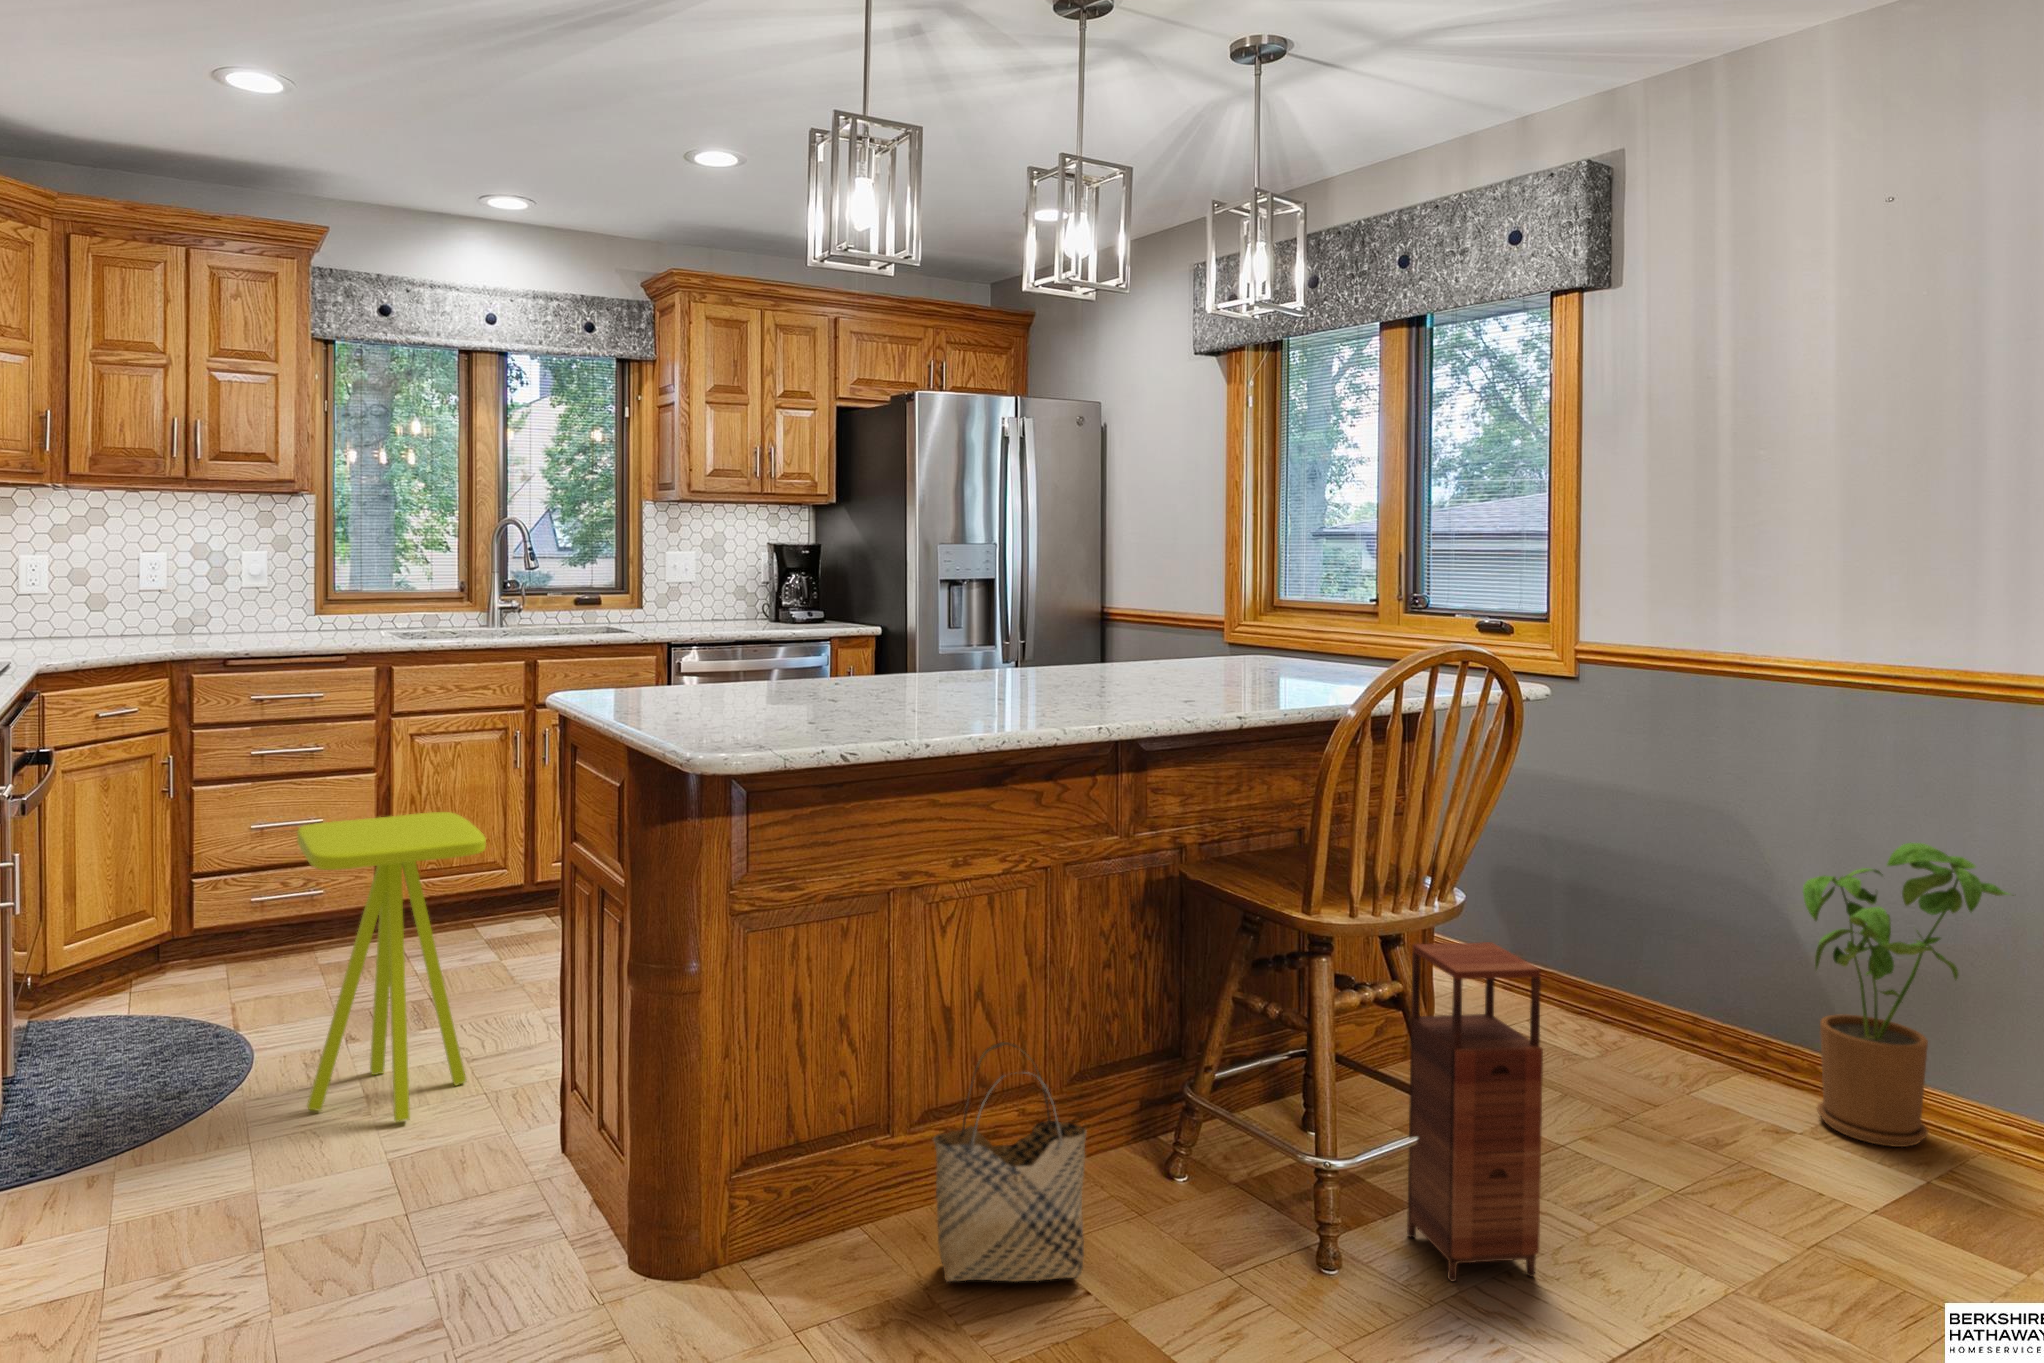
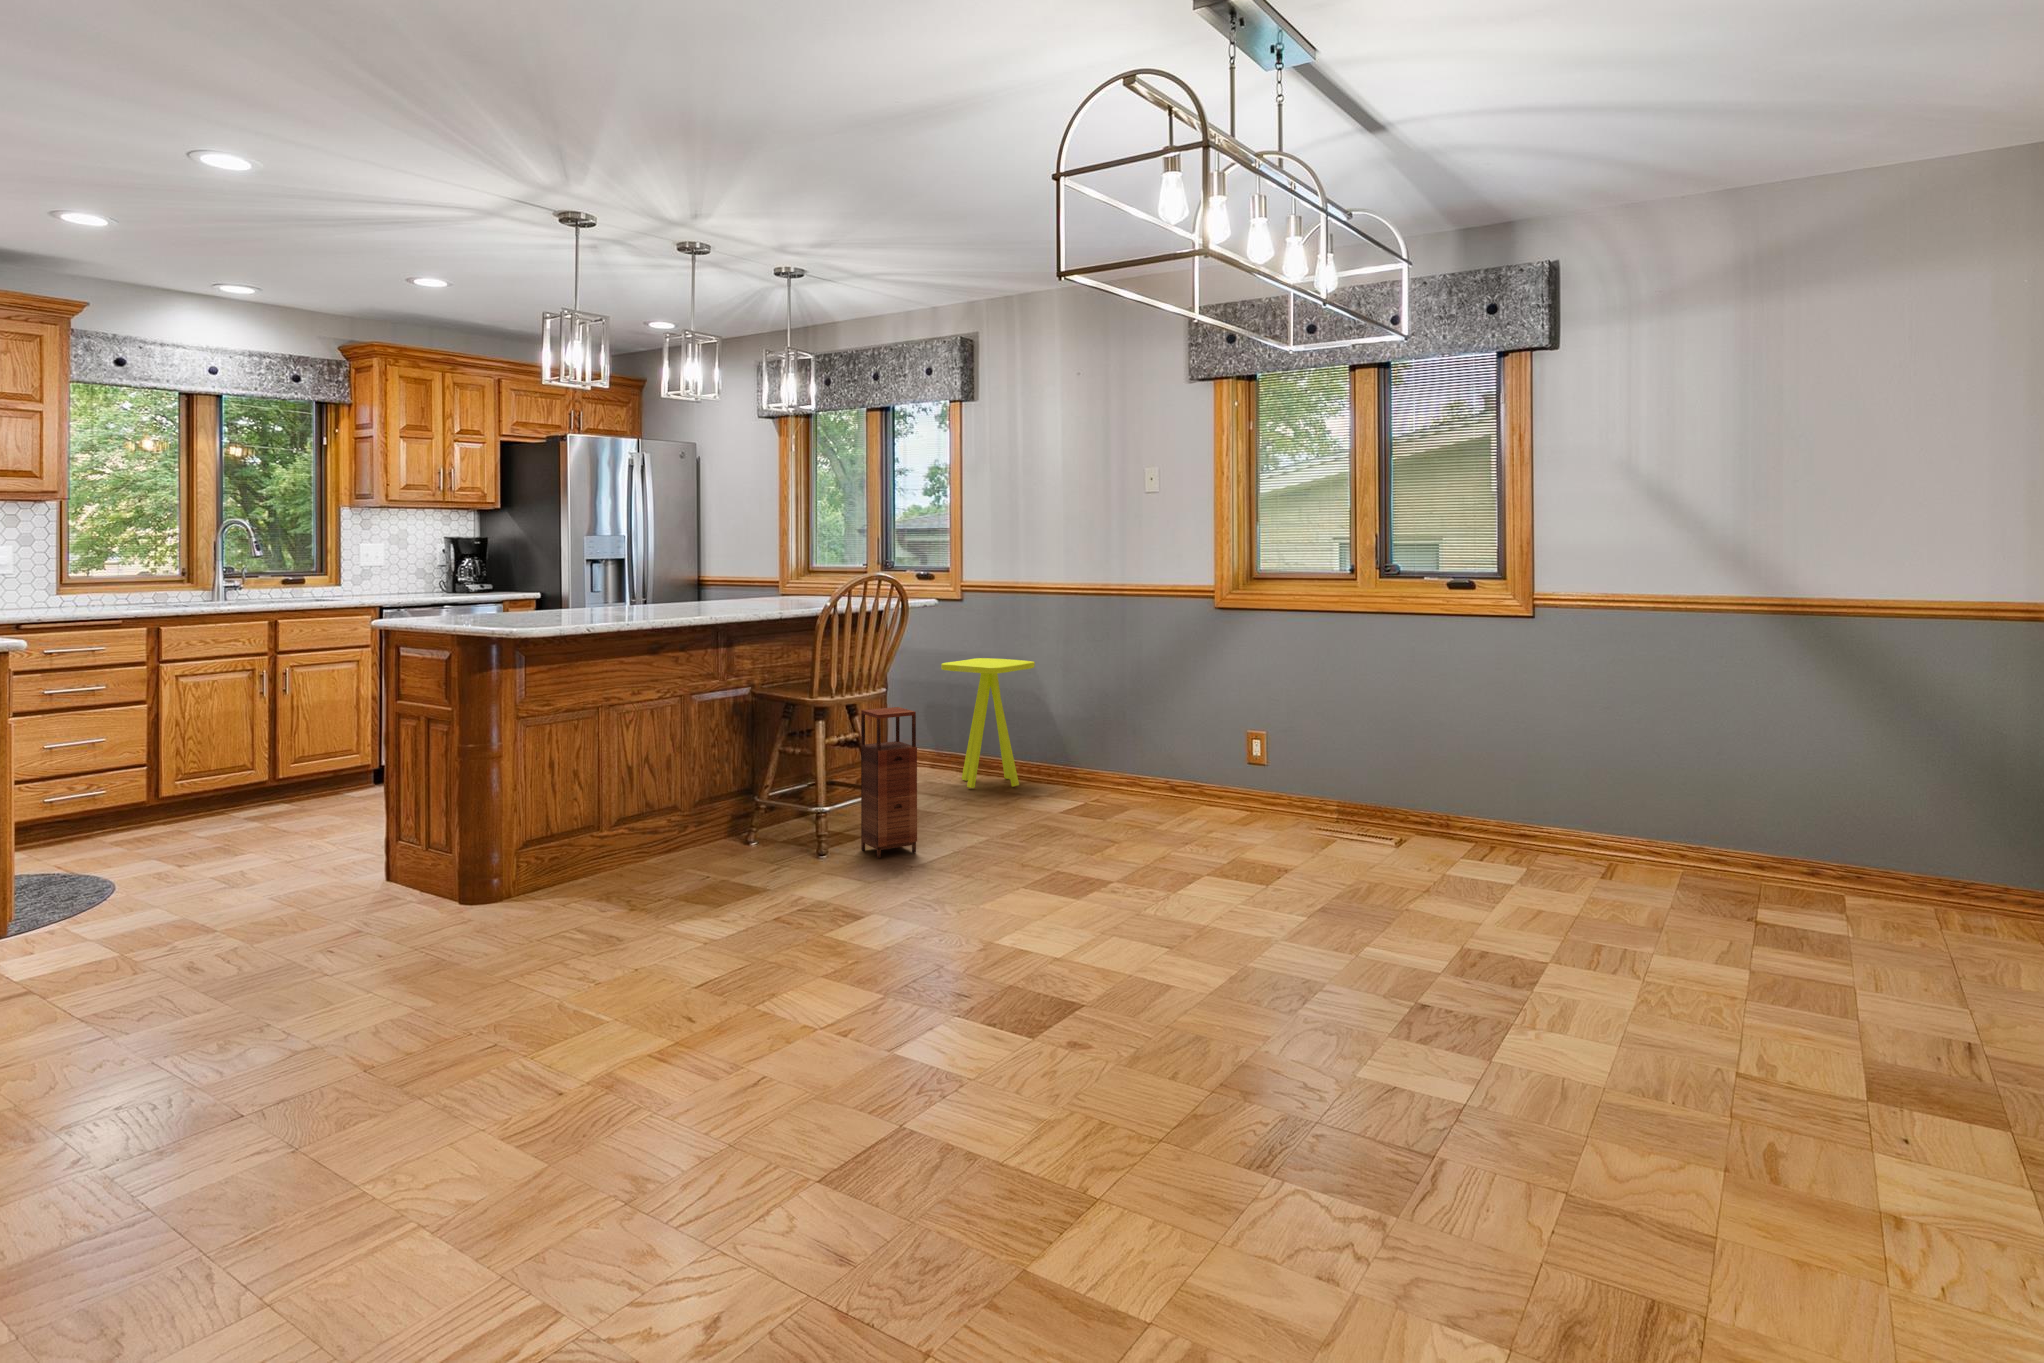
side table: present [297,812,486,1122] -> present [941,658,1035,788]
house plant: present [1803,843,2014,1147] -> none [1056,658,1136,801]
woven basket: present [933,1042,1086,1282] -> none [624,773,703,887]

